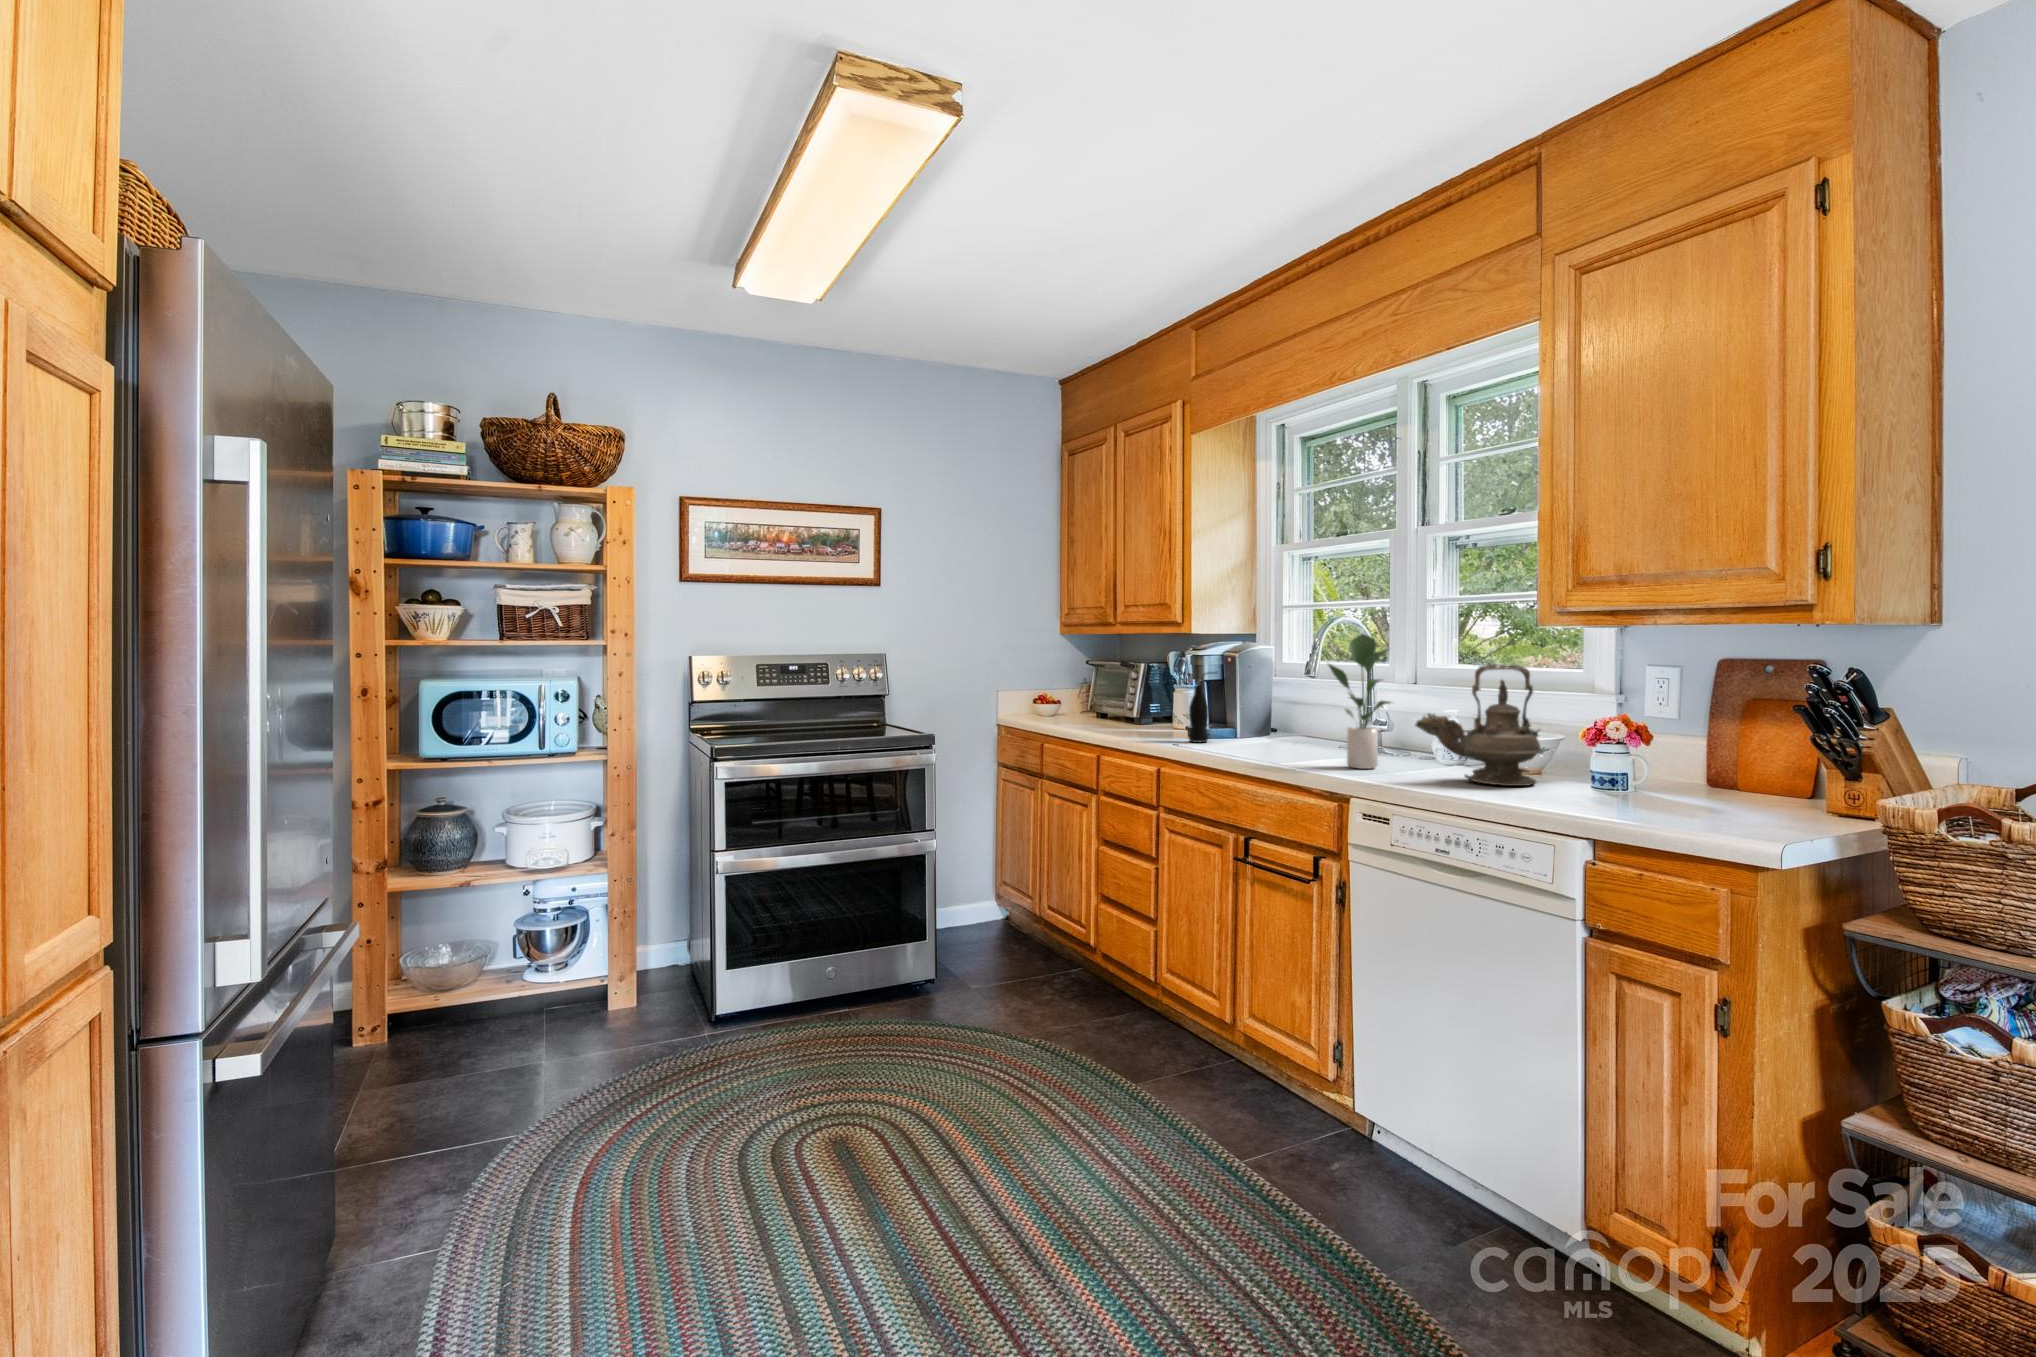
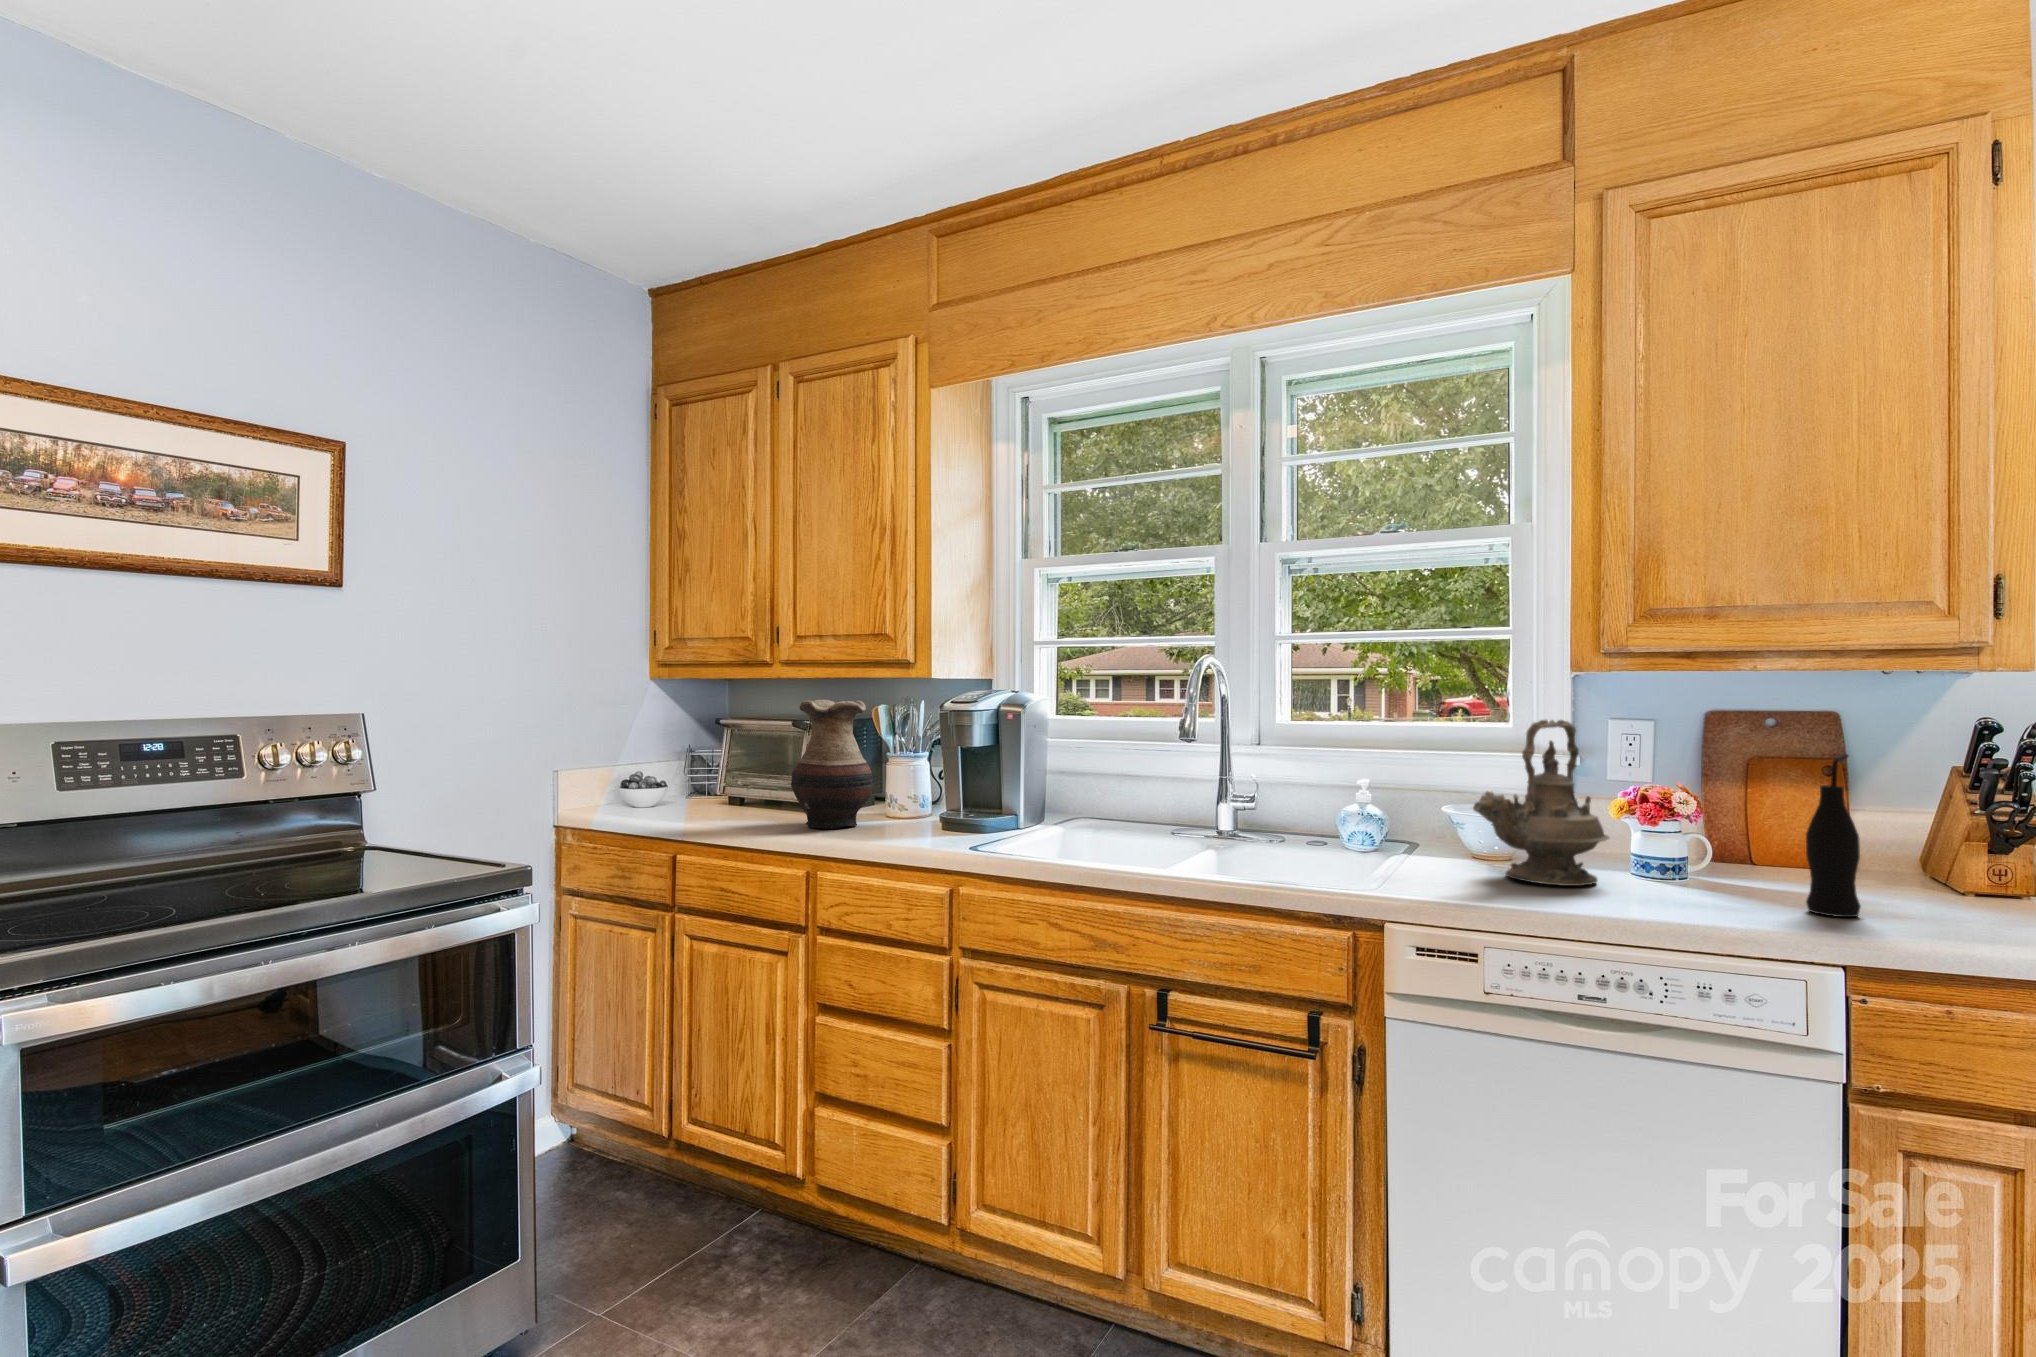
potted plant: present [1328,633,1390,769] -> none [1291,677,1385,872]
vase: none [1101,650,1154,732] -> present [791,700,873,828]
bottle: present [1189,672,1215,743] -> present [1806,754,1861,917]

